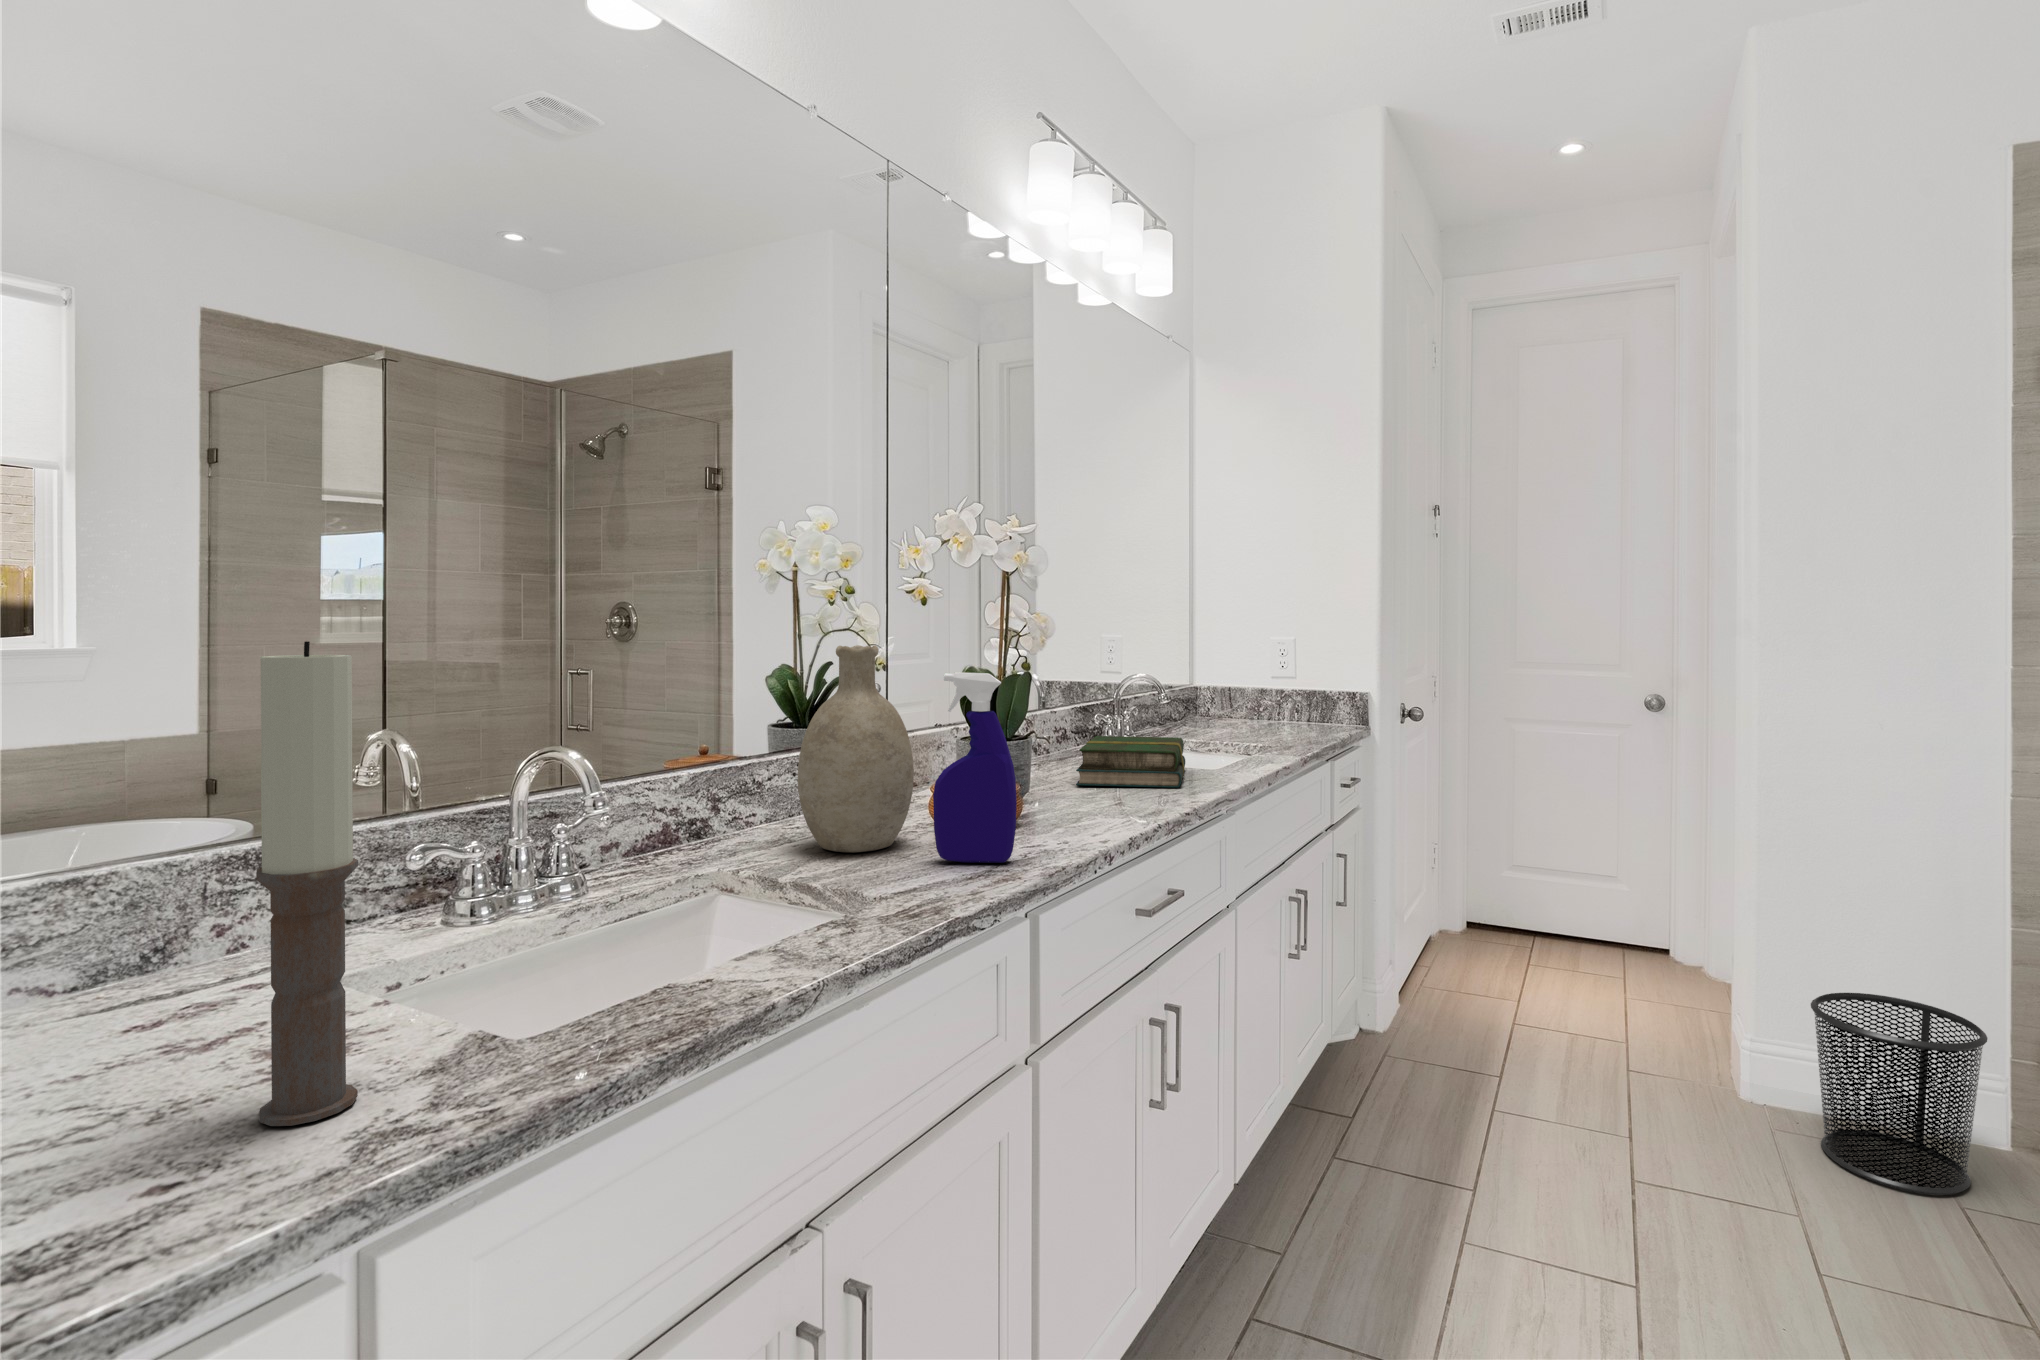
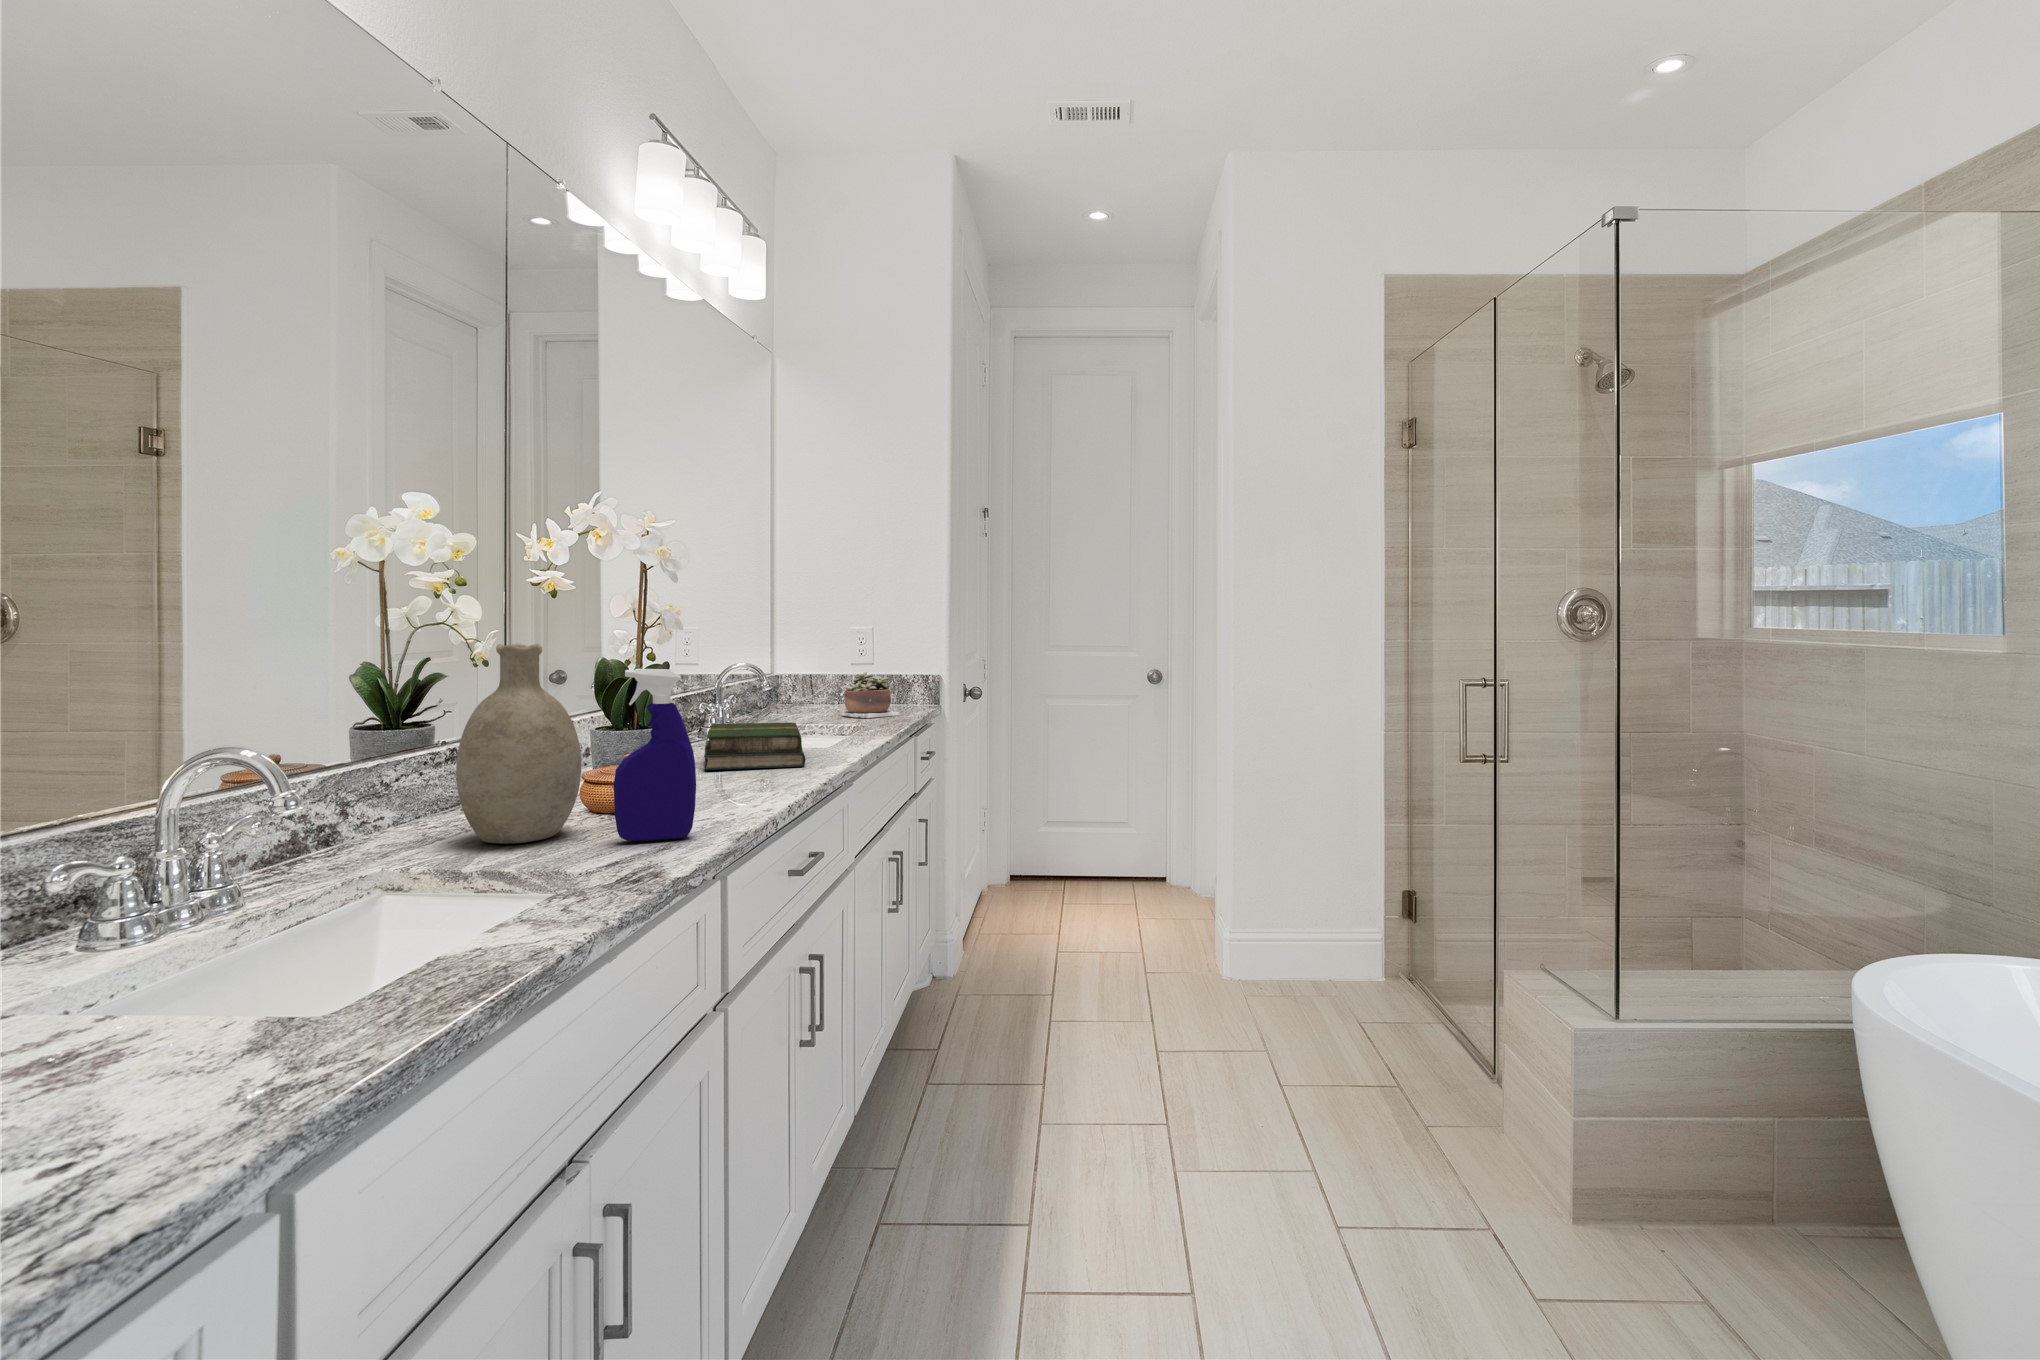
candle: present [256,641,358,1126] -> none [103,657,204,1110]
succulent plant: none [1249,685,1319,736] -> present [838,672,900,718]
waste bin: present [1811,993,1988,1195] -> none [1260,887,1360,1019]

